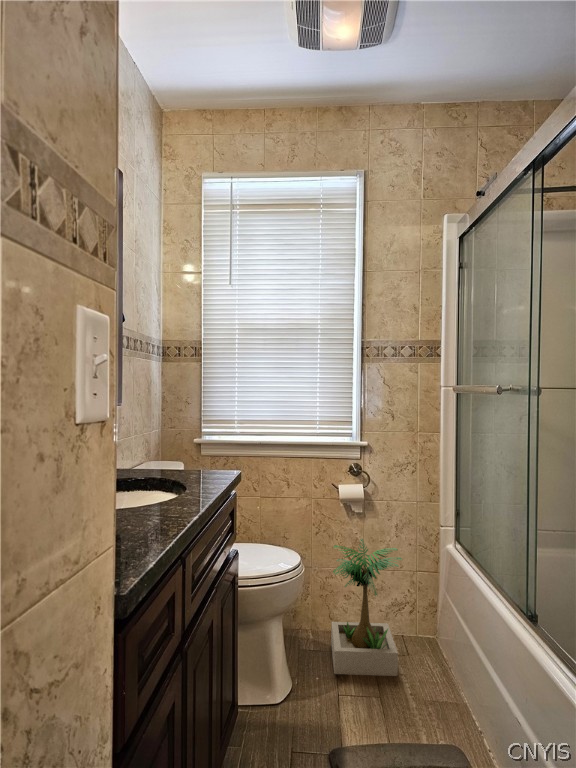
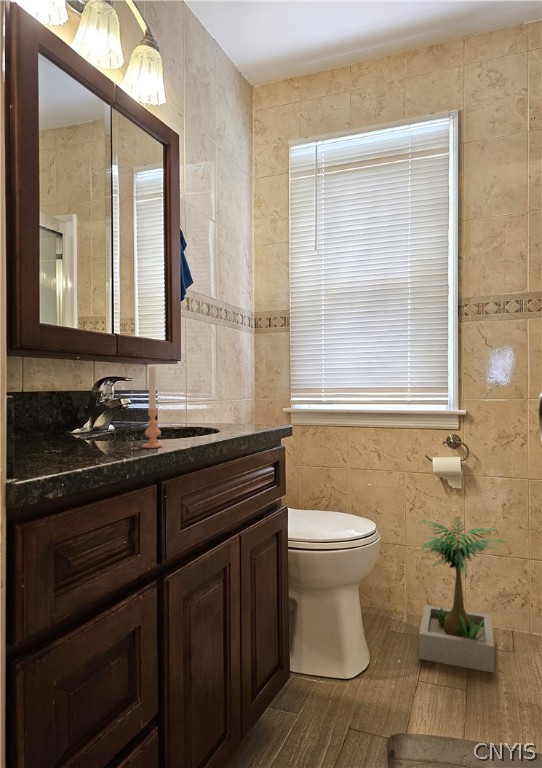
candle: none [148,439,169,522] -> present [143,367,163,448]

